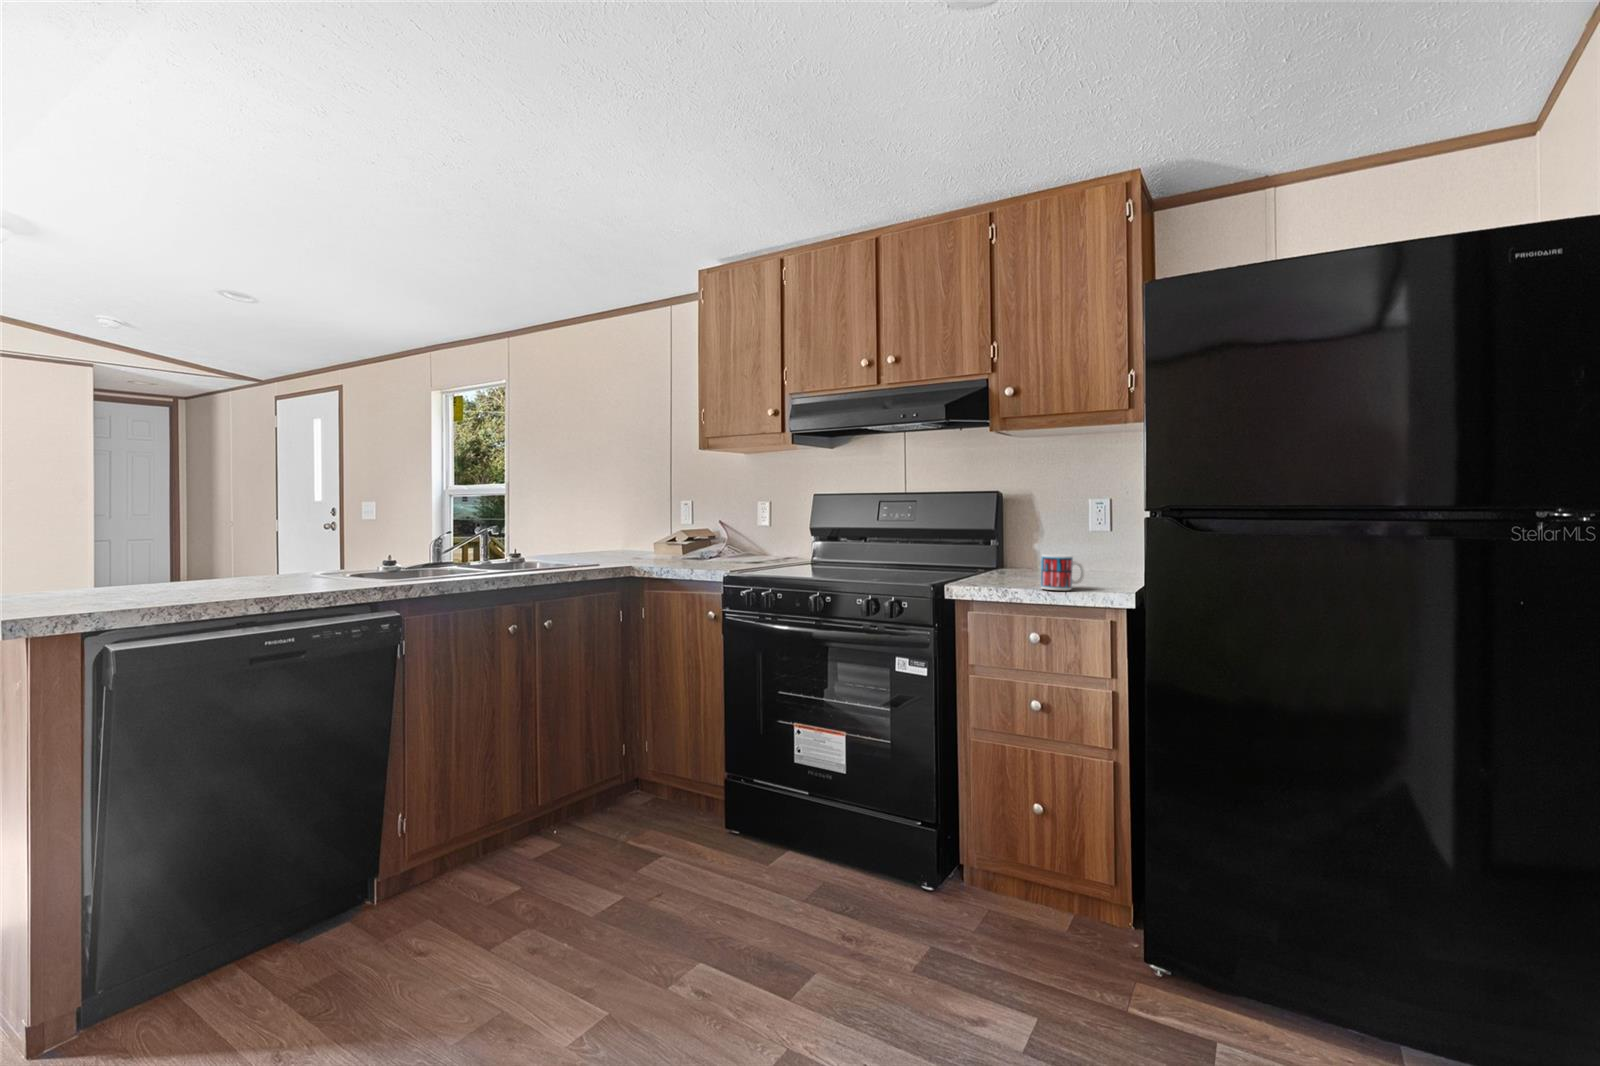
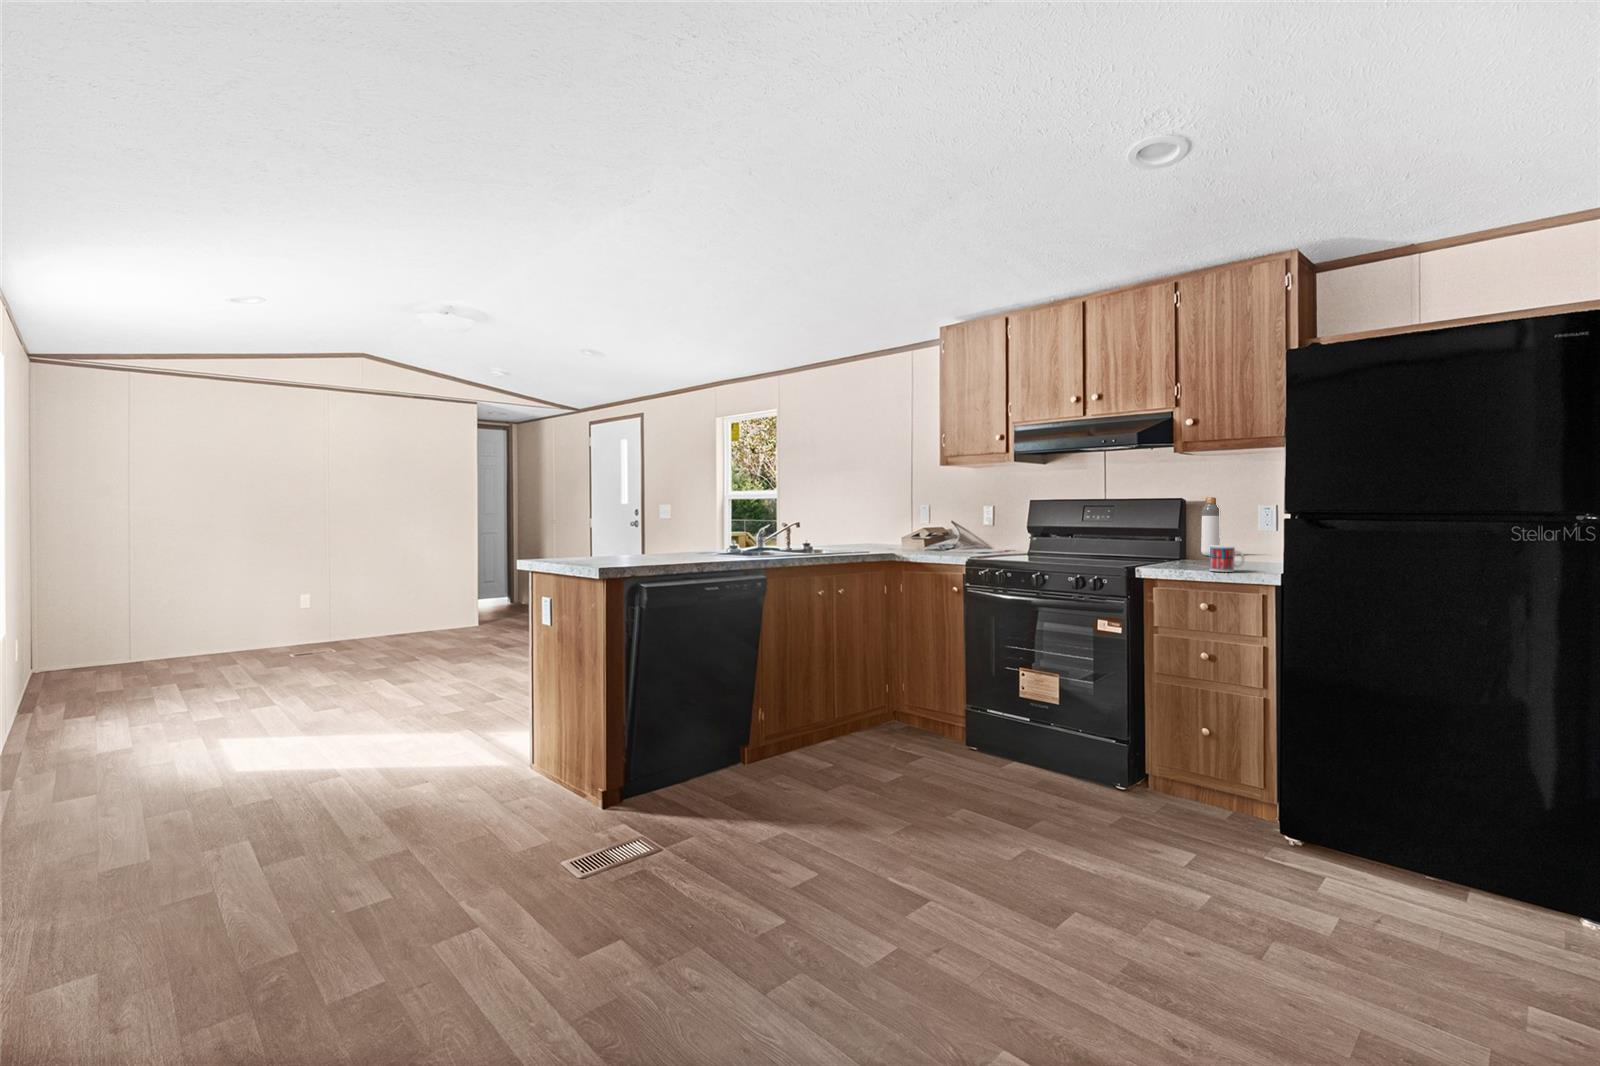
bottle: none [1018,492,1040,566] -> present [1201,497,1220,556]

